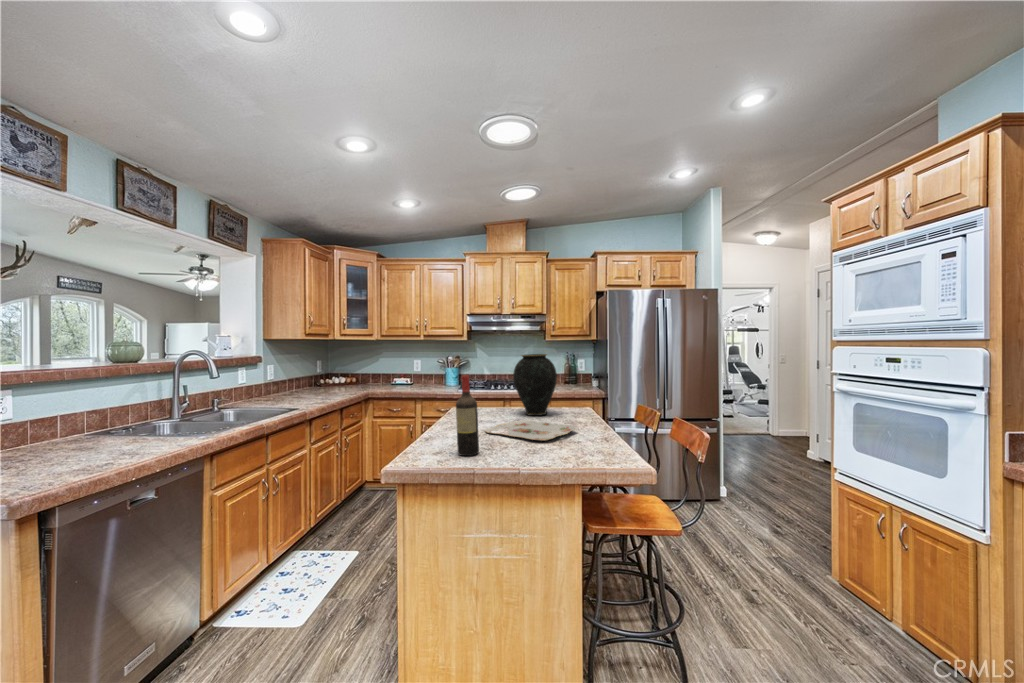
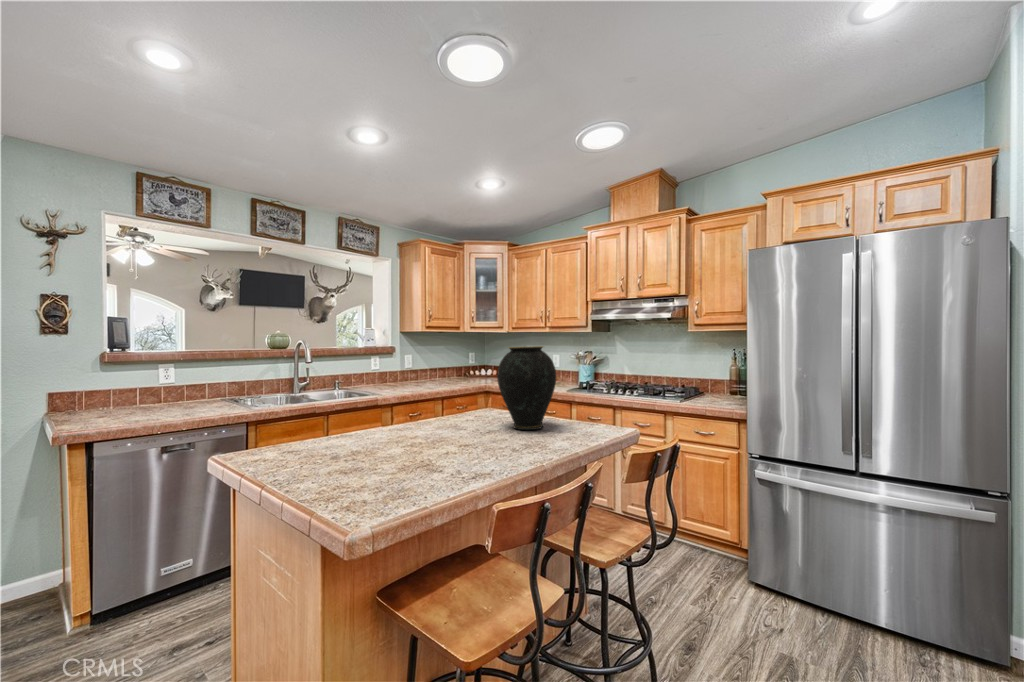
wine bottle: present [456,375,479,456] -> none [281,363,309,458]
serving tray: present [485,420,576,441] -> none [386,431,484,459]

